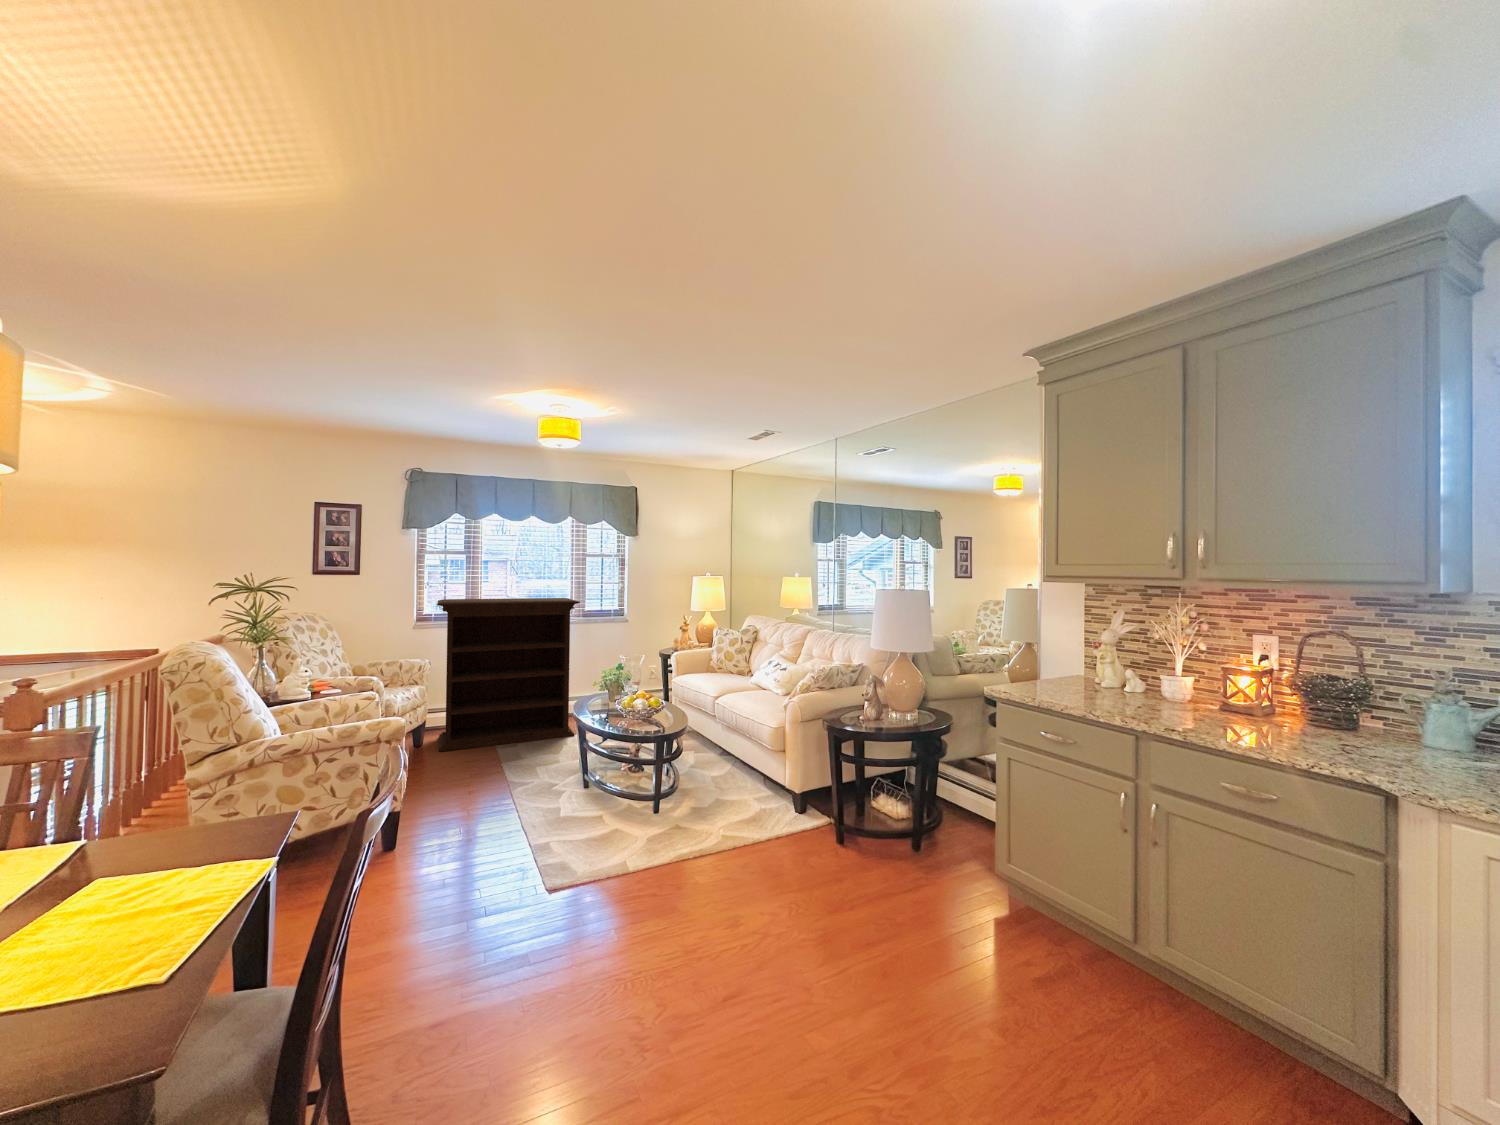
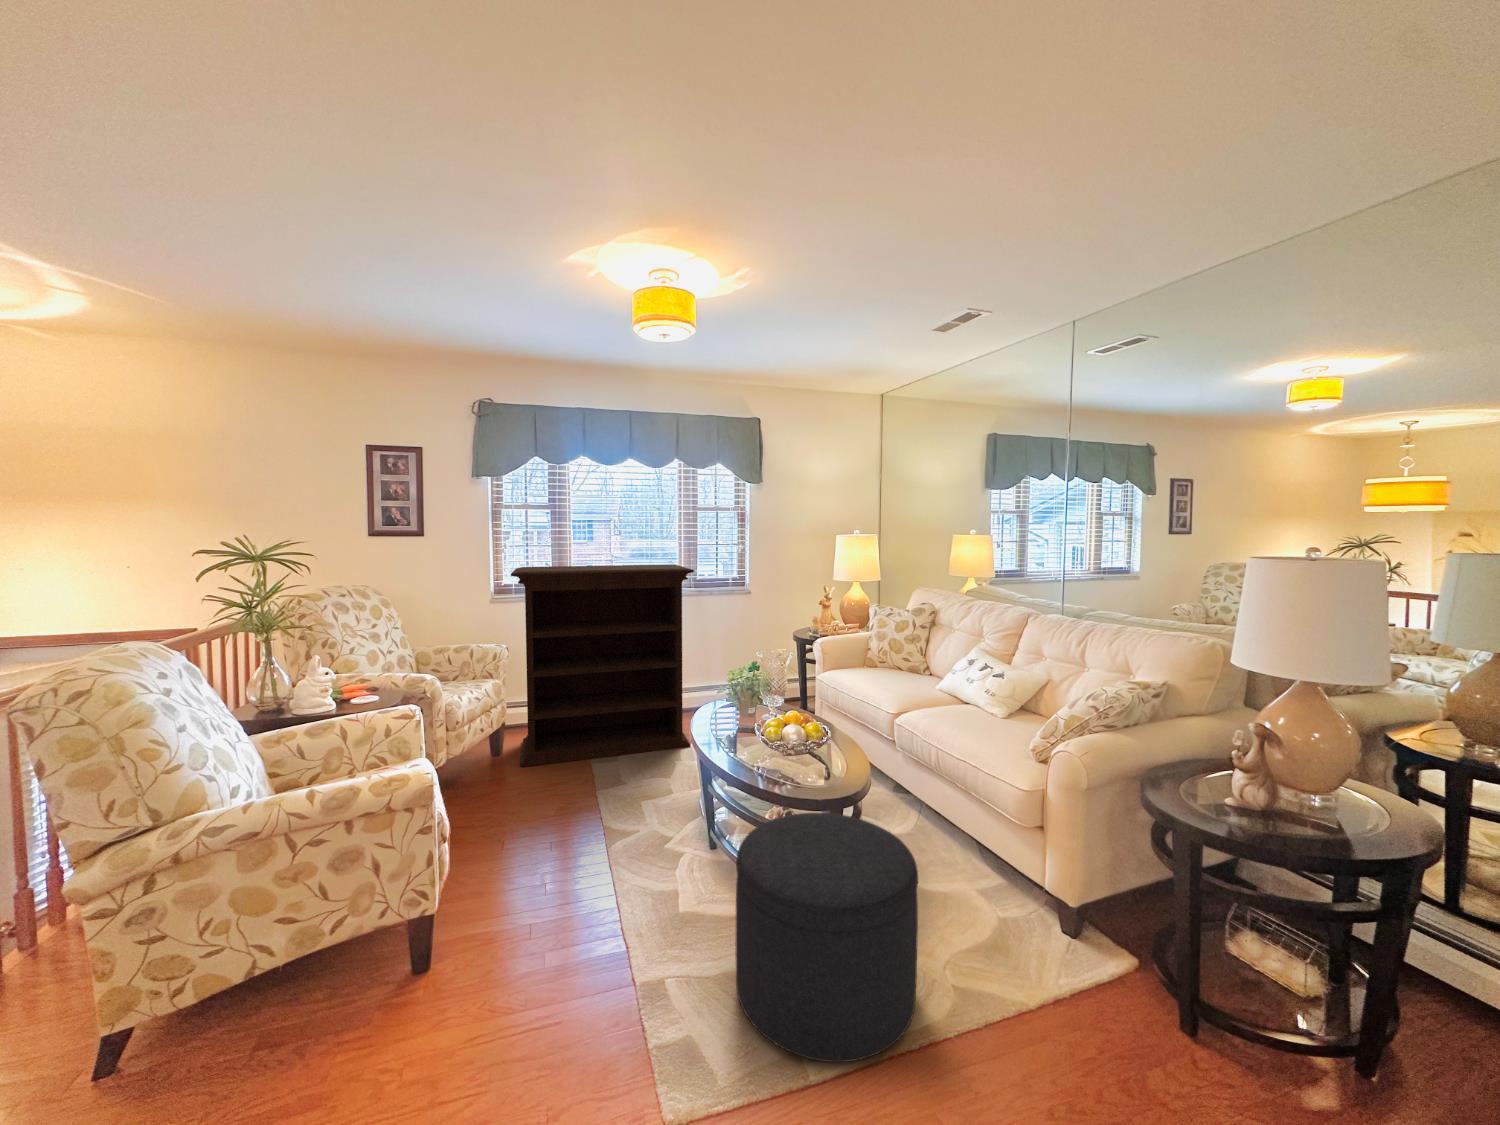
ottoman: none [588,743,691,859] -> present [736,813,918,1062]

